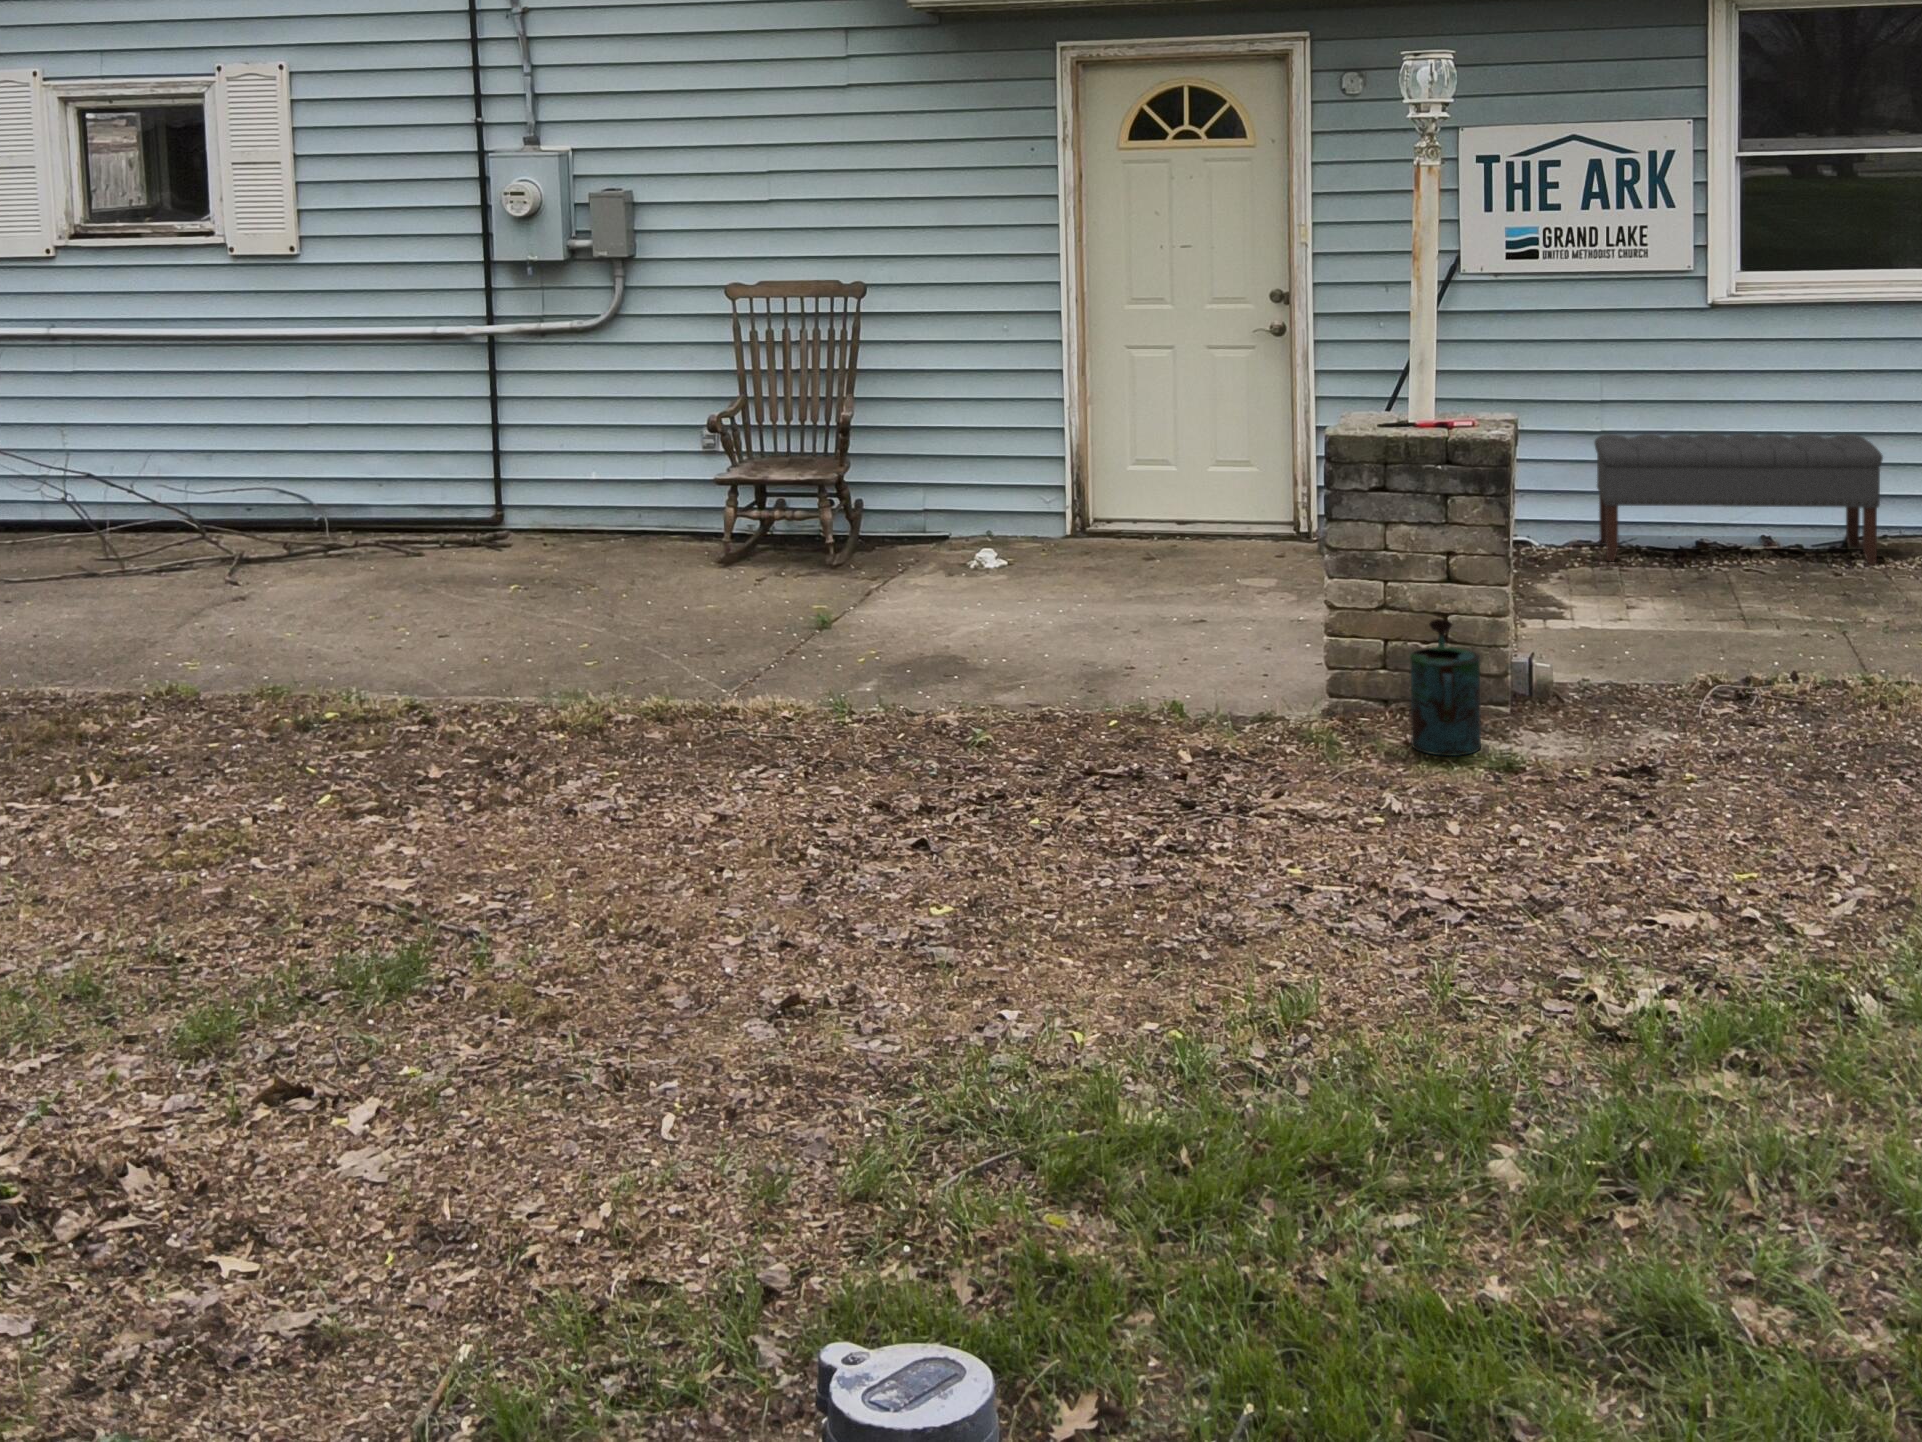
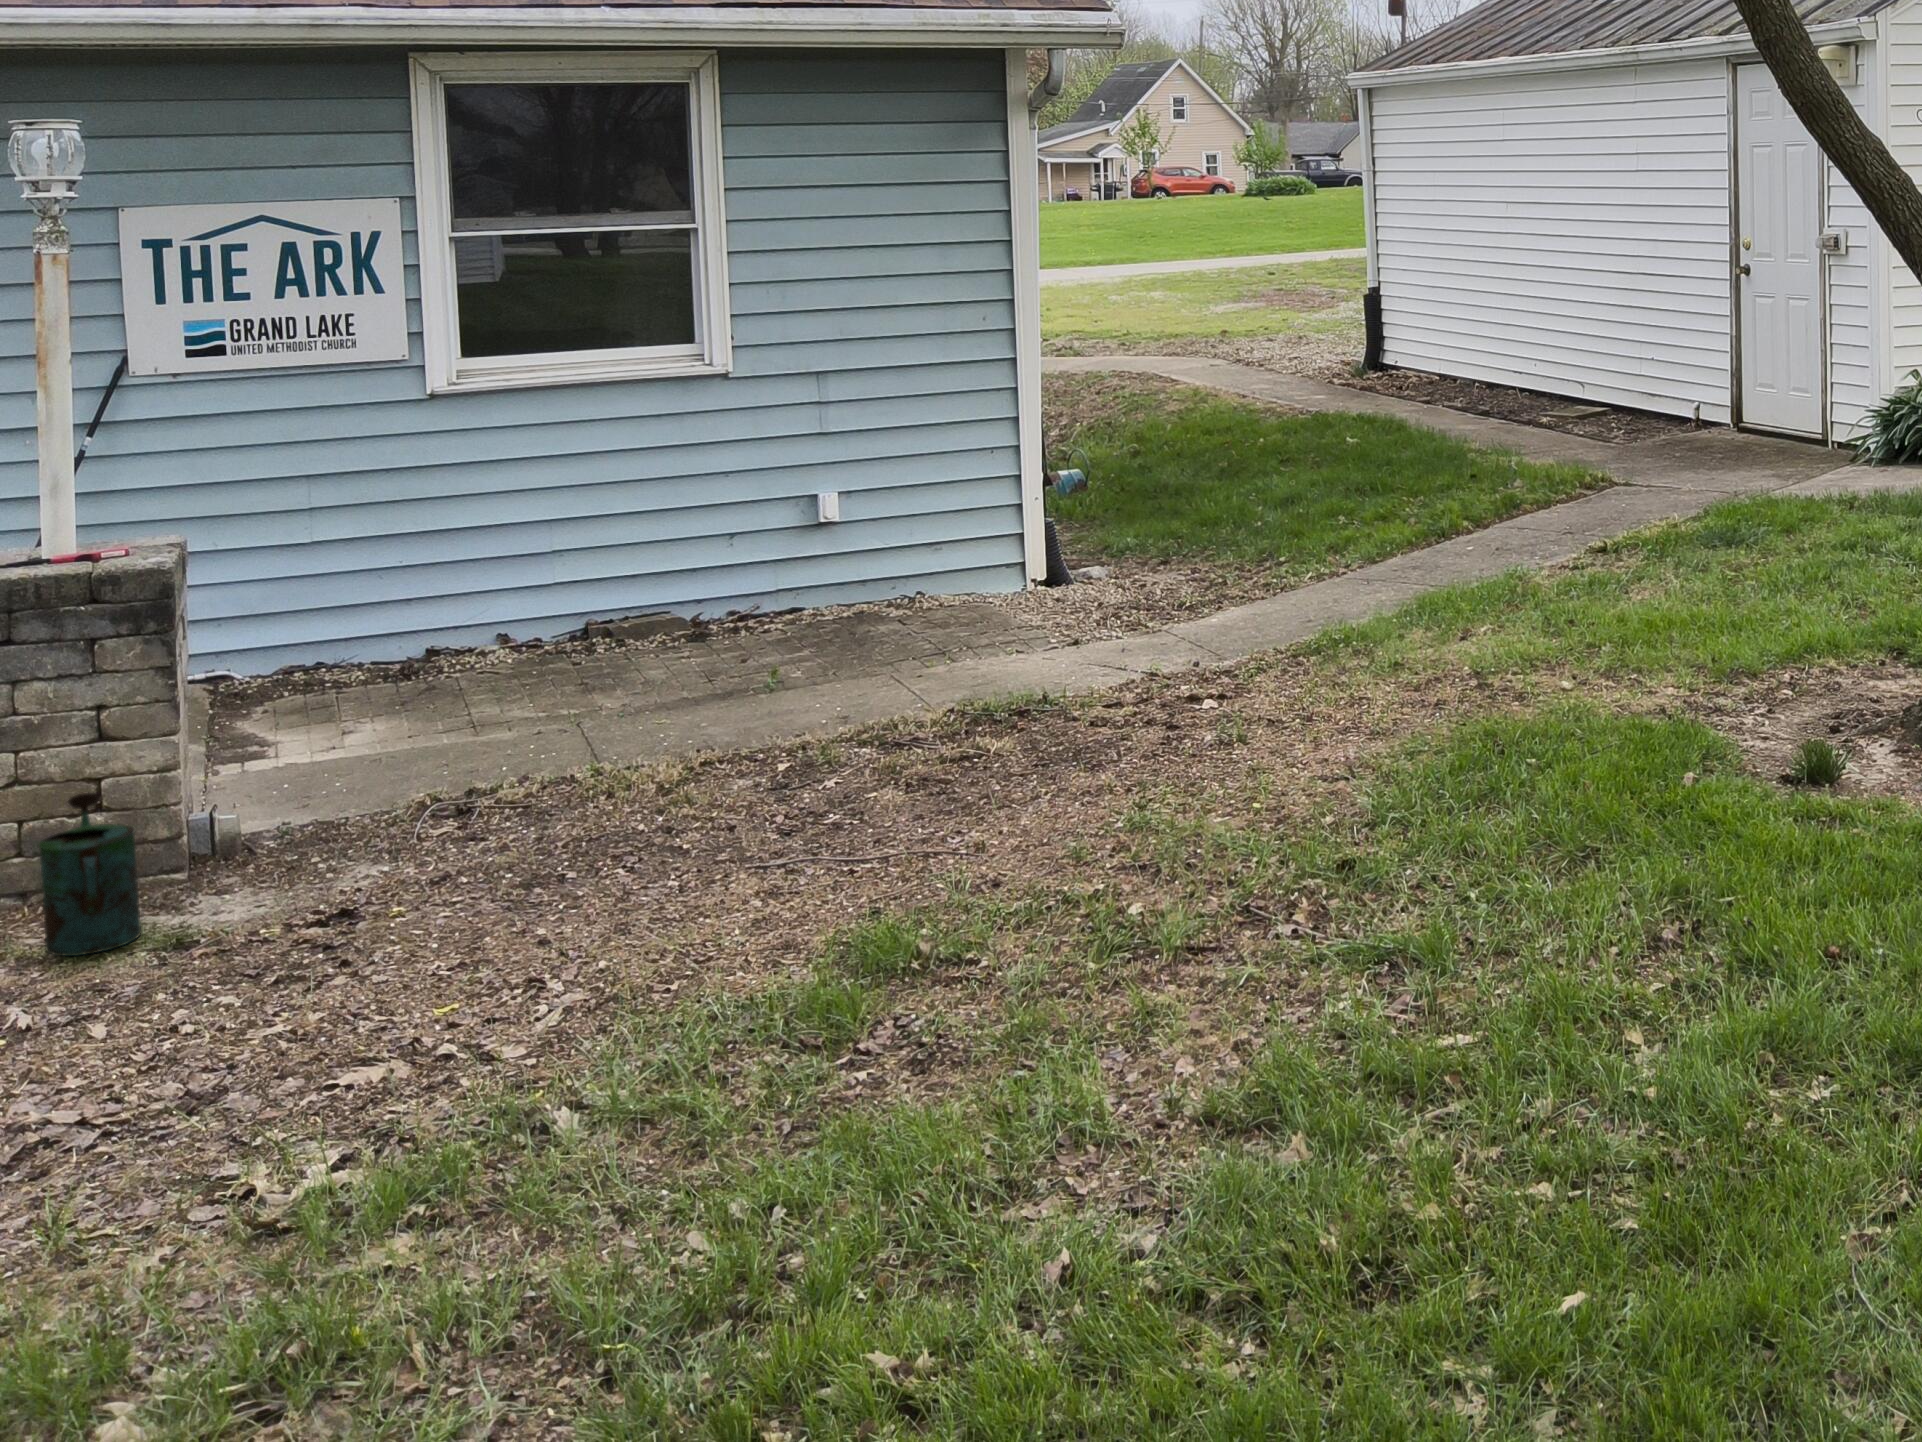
bench: present [1594,433,1883,565] -> none [304,519,623,687]

